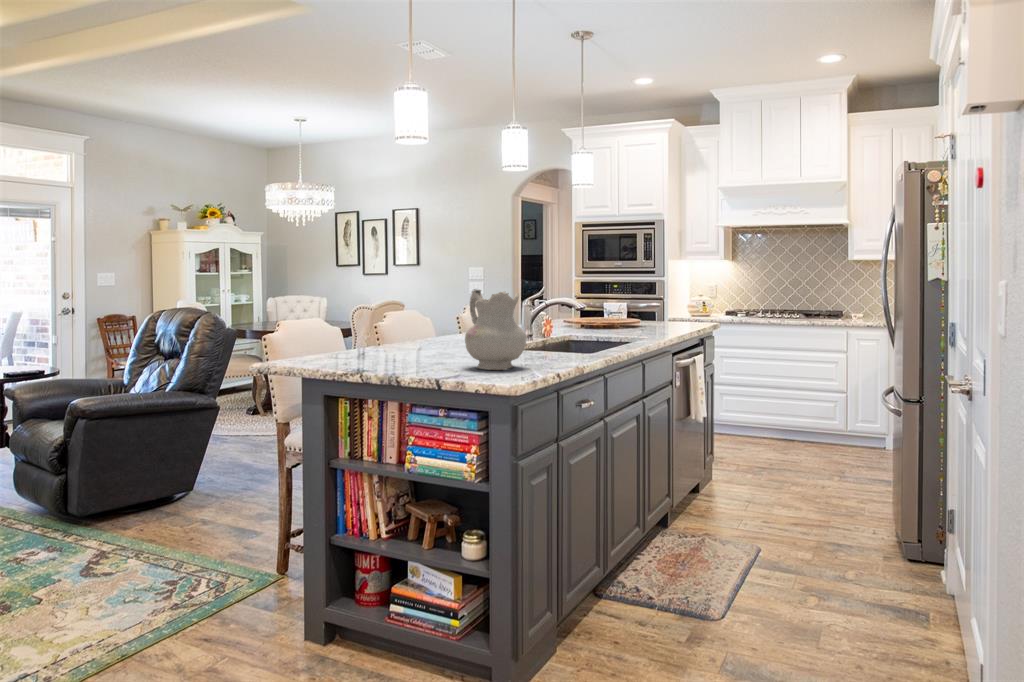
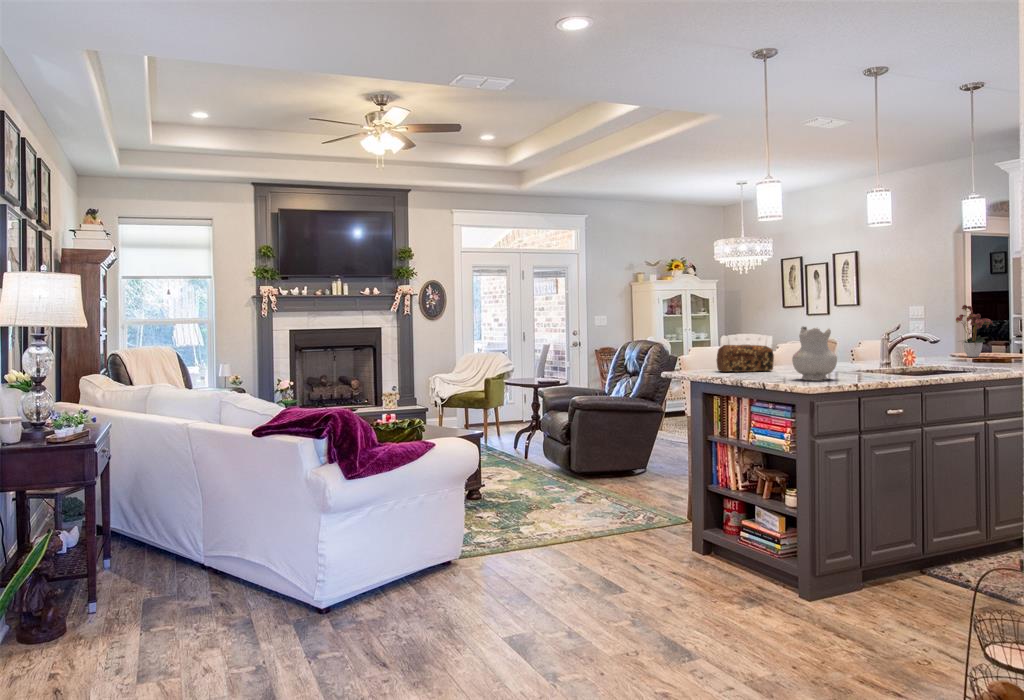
flower arrangement: none [570,266,613,328] -> present [956,305,993,357]
bread loaf: none [327,315,411,357] -> present [716,345,774,372]

